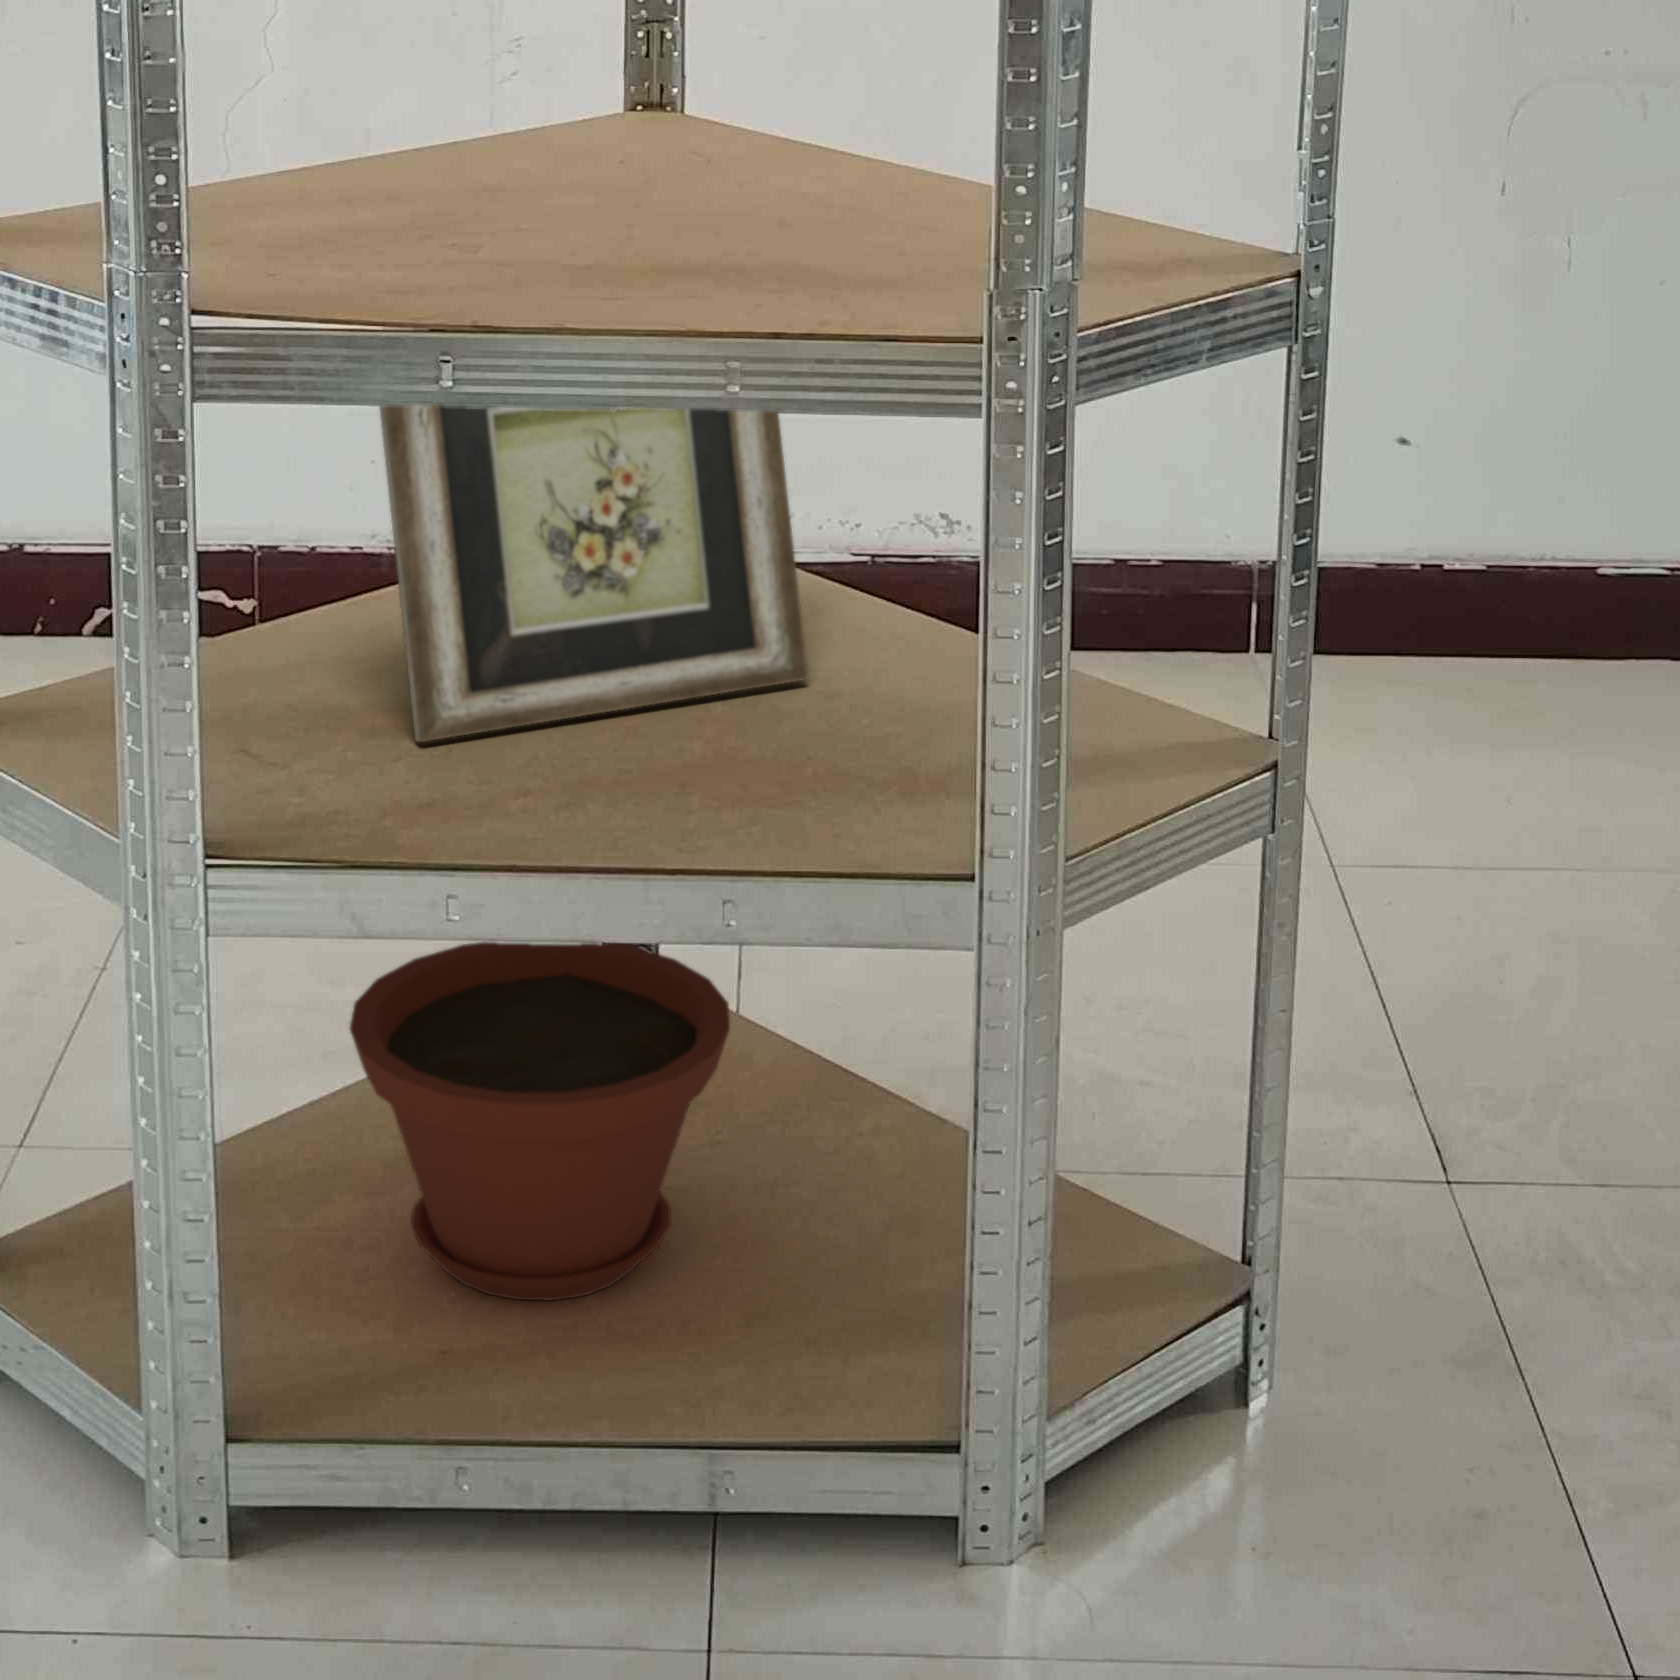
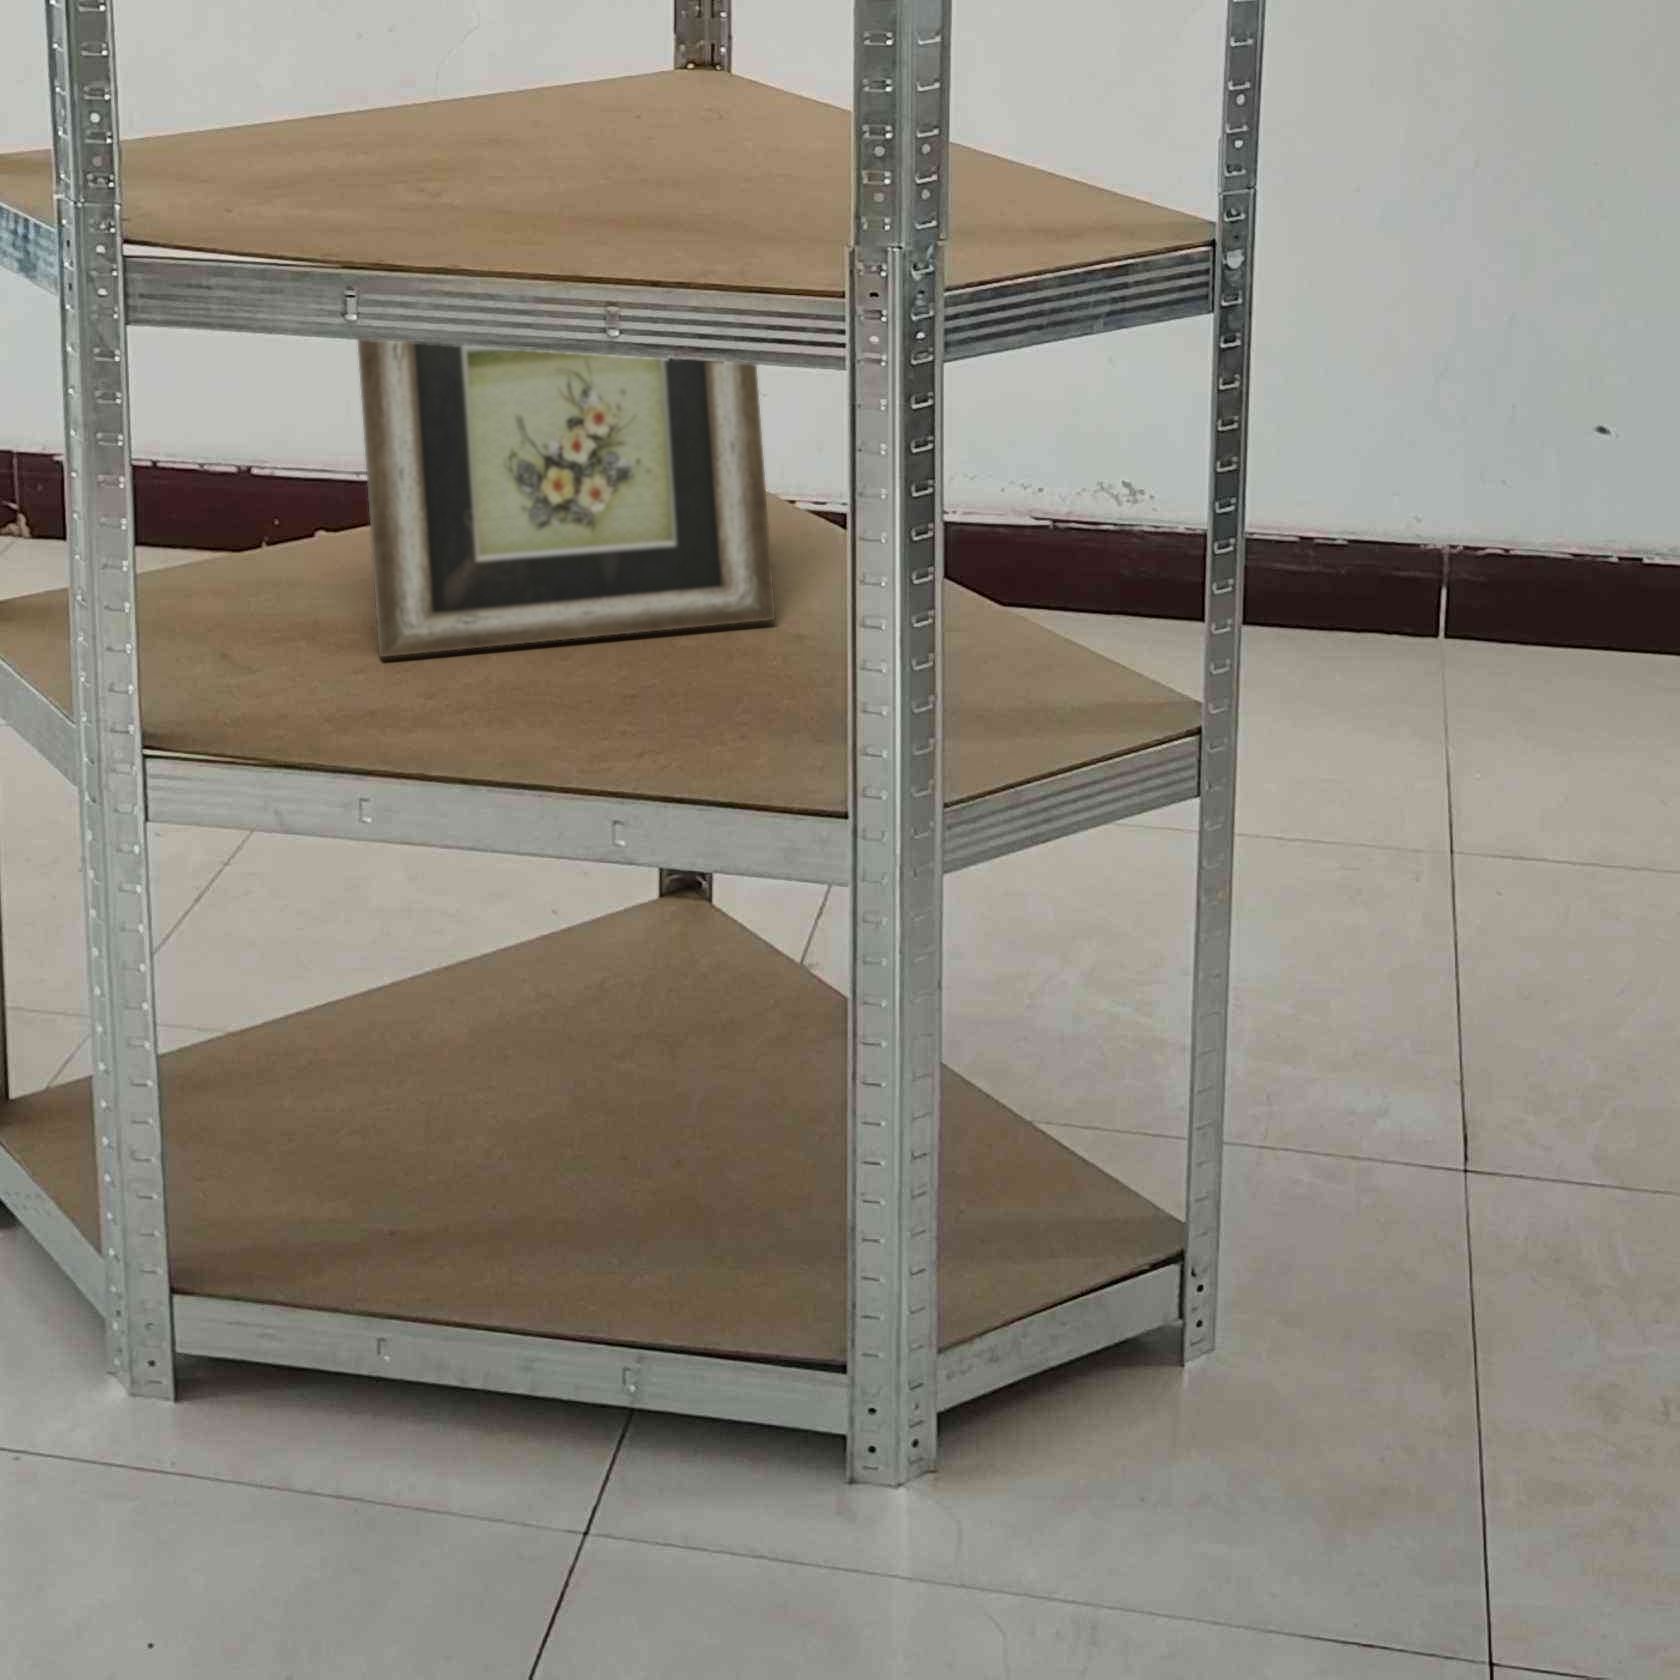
plant pot: present [350,942,730,1300] -> none [333,852,696,1195]

